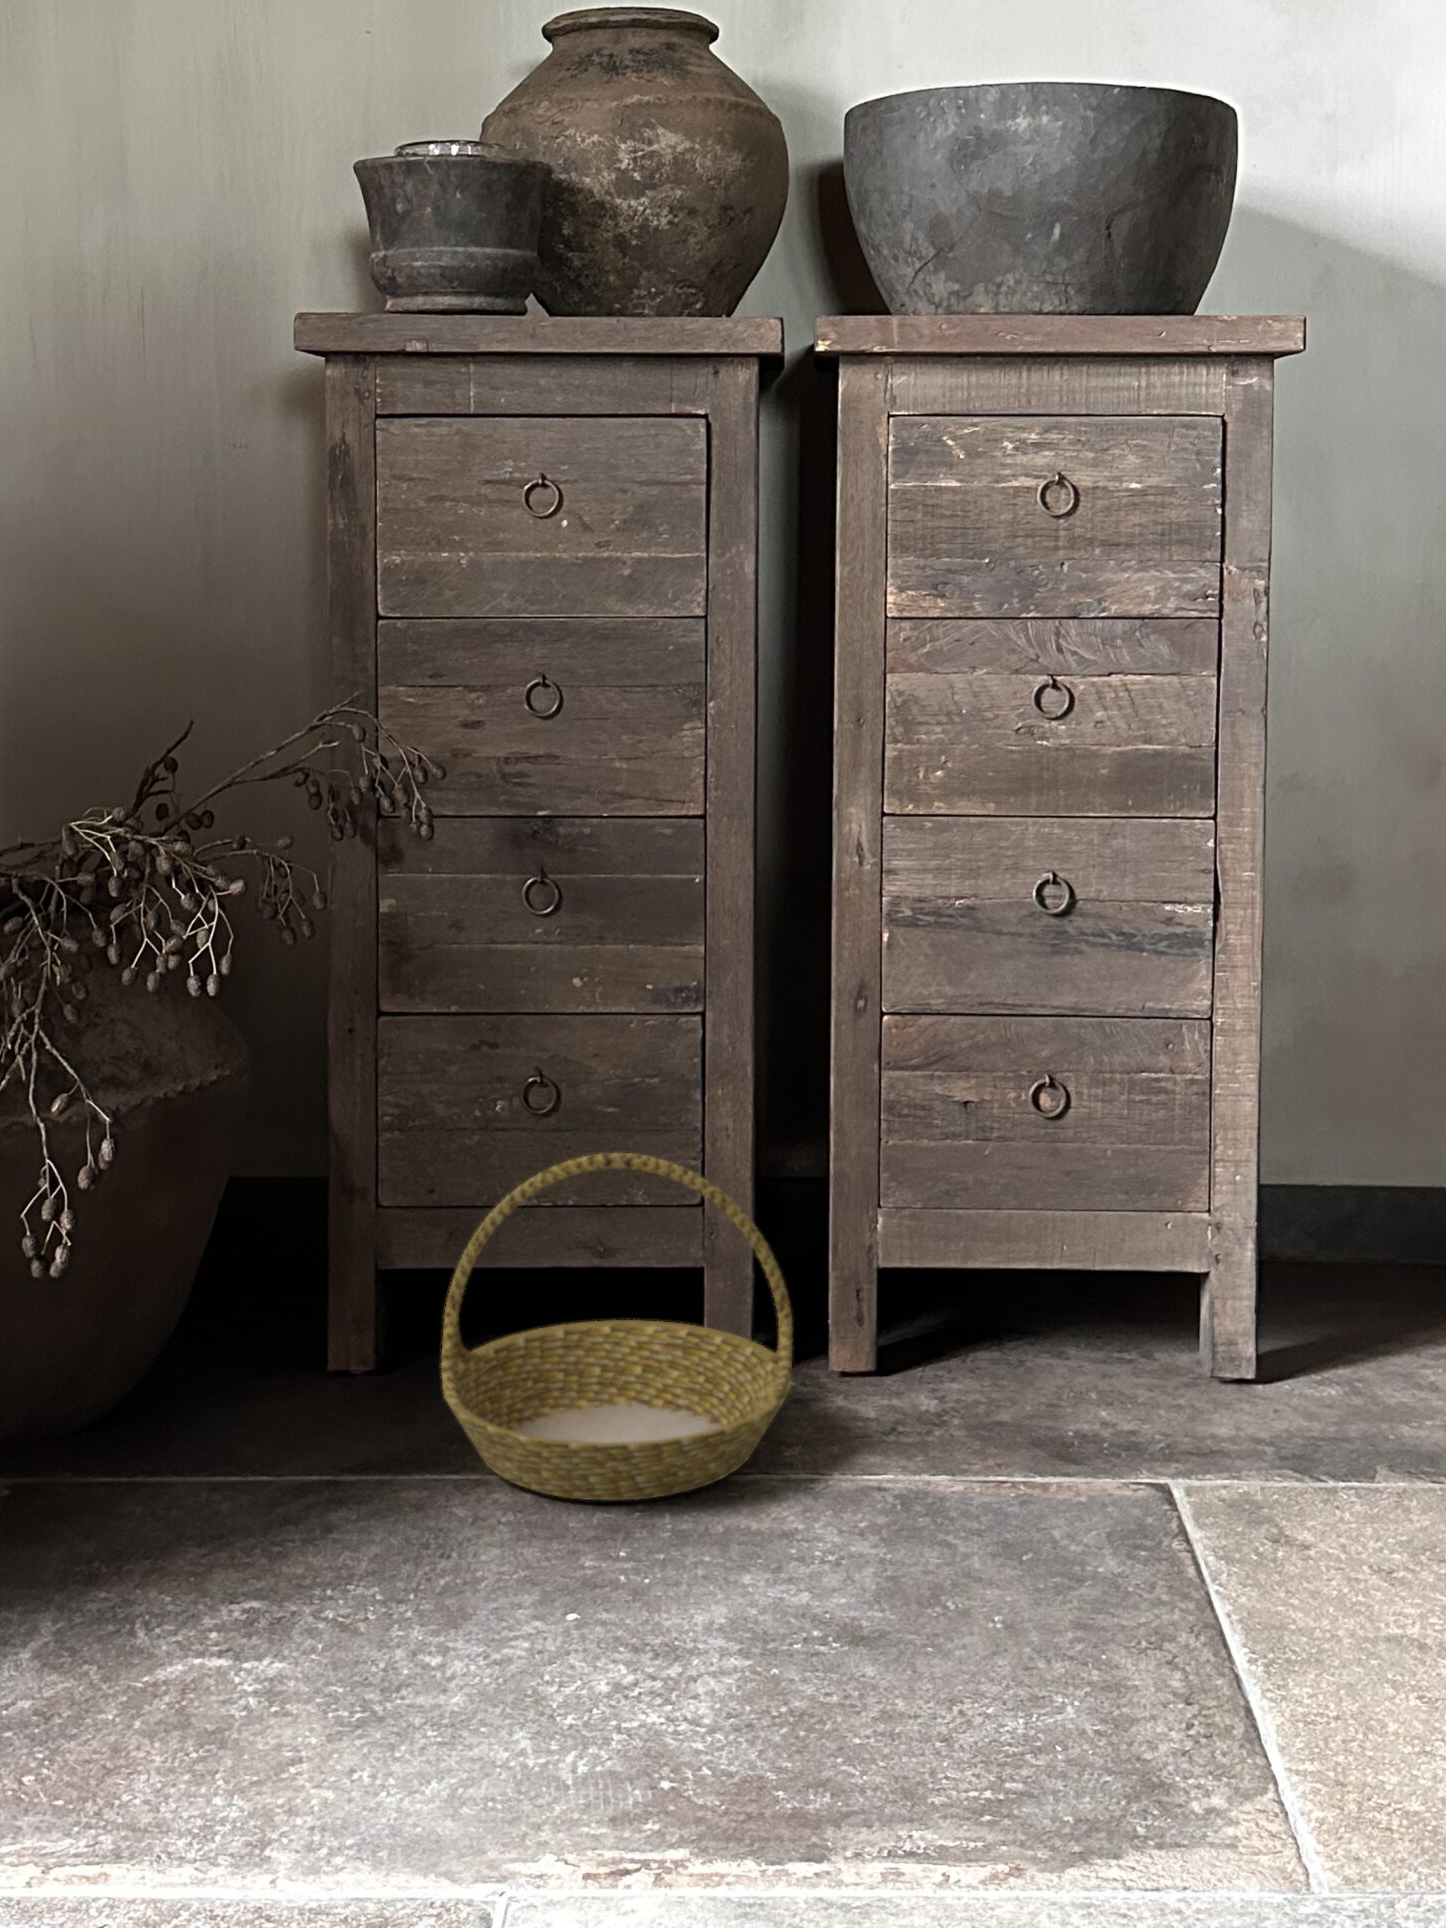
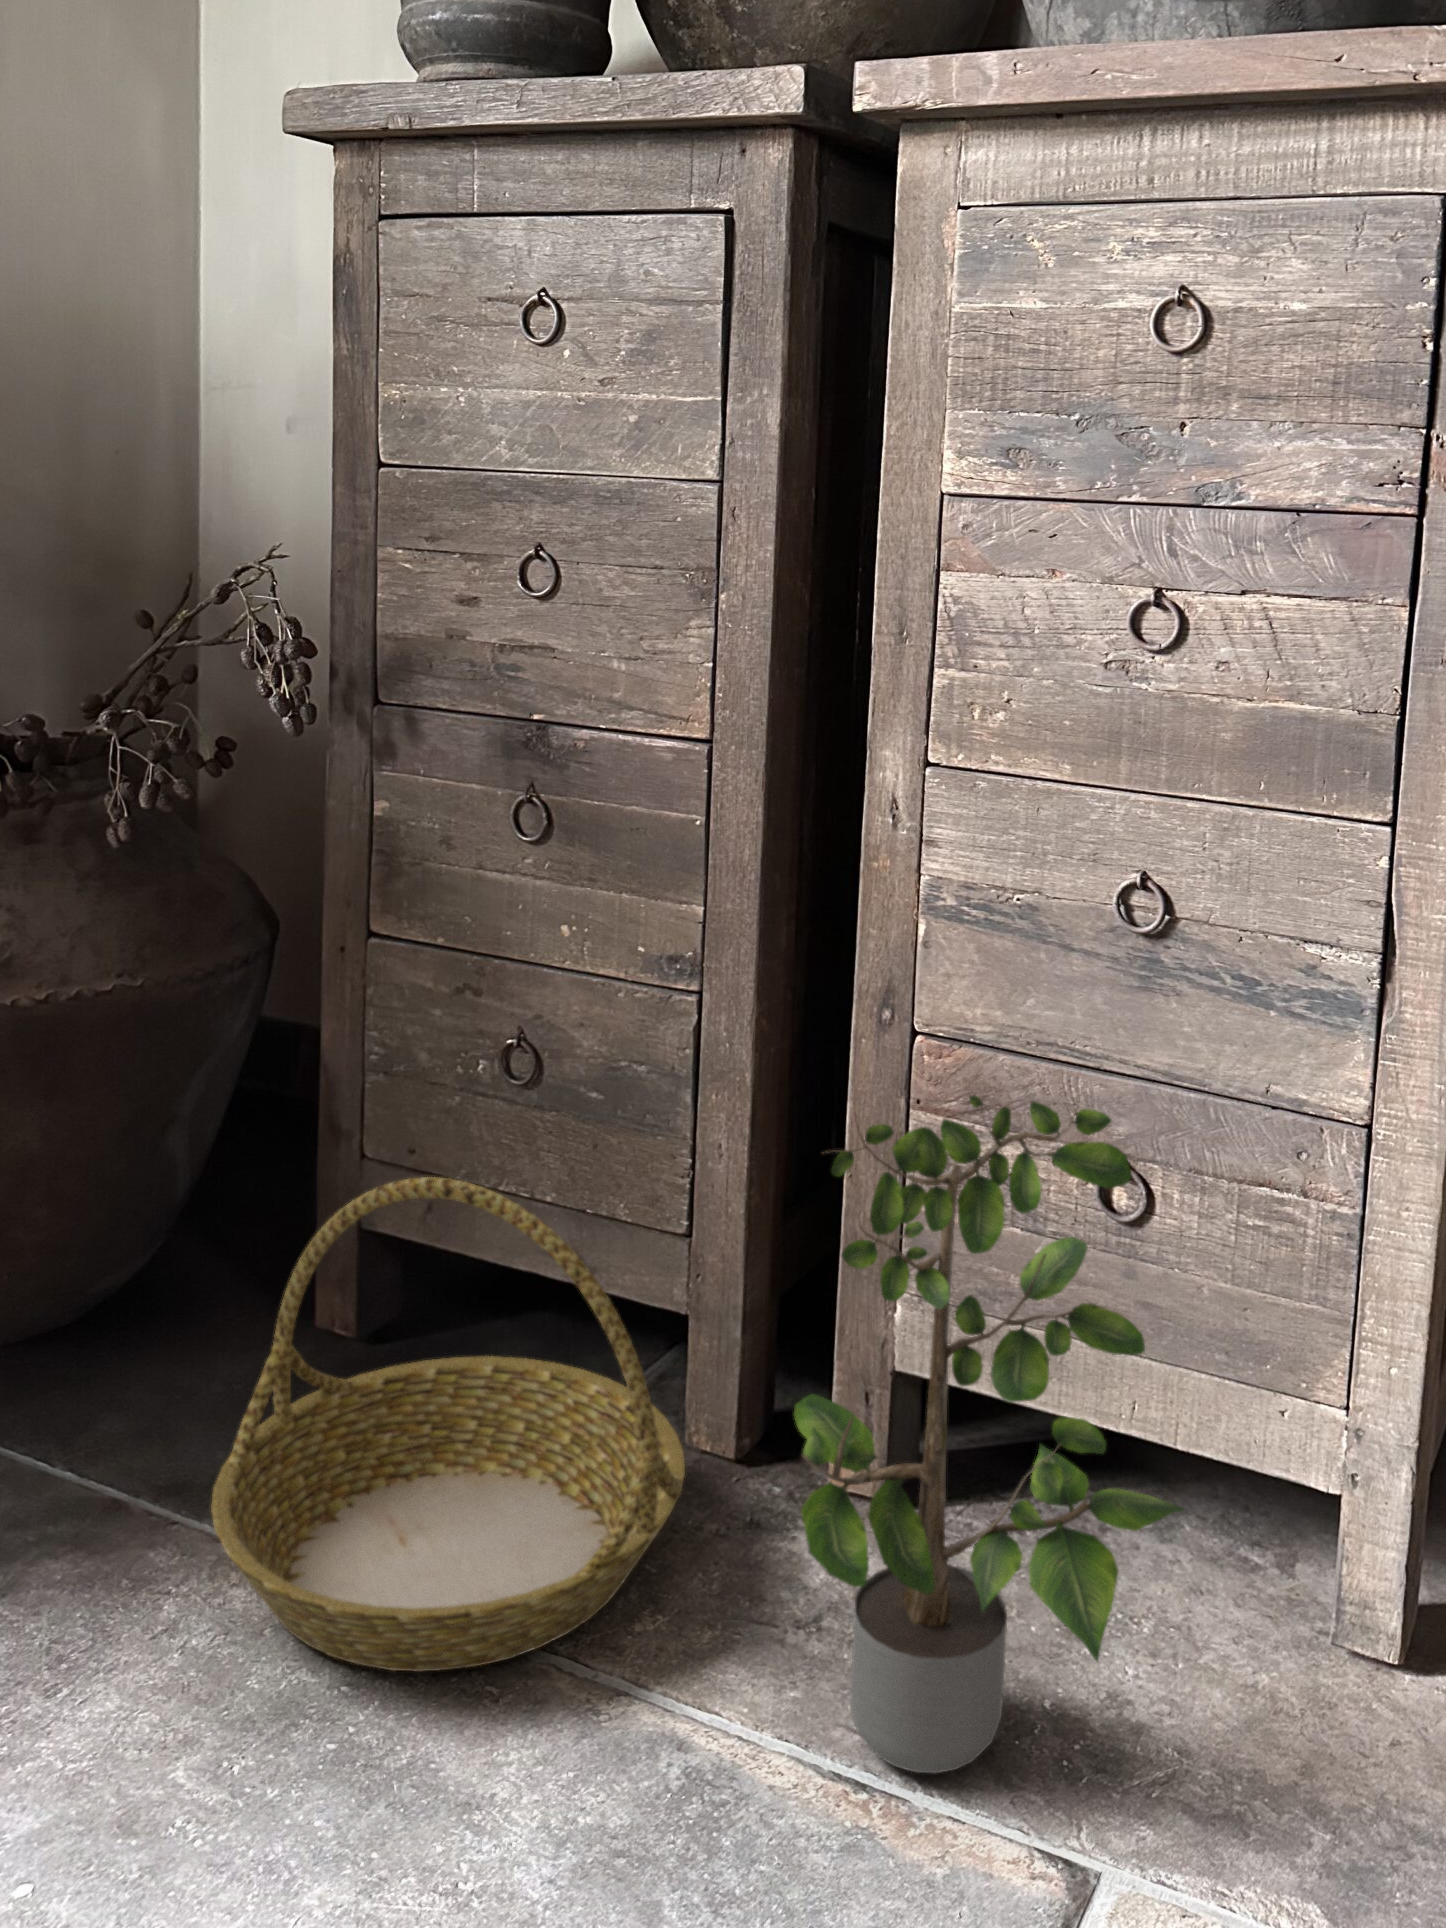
potted plant: none [910,1000,1157,1472] -> present [794,1095,1185,1773]

